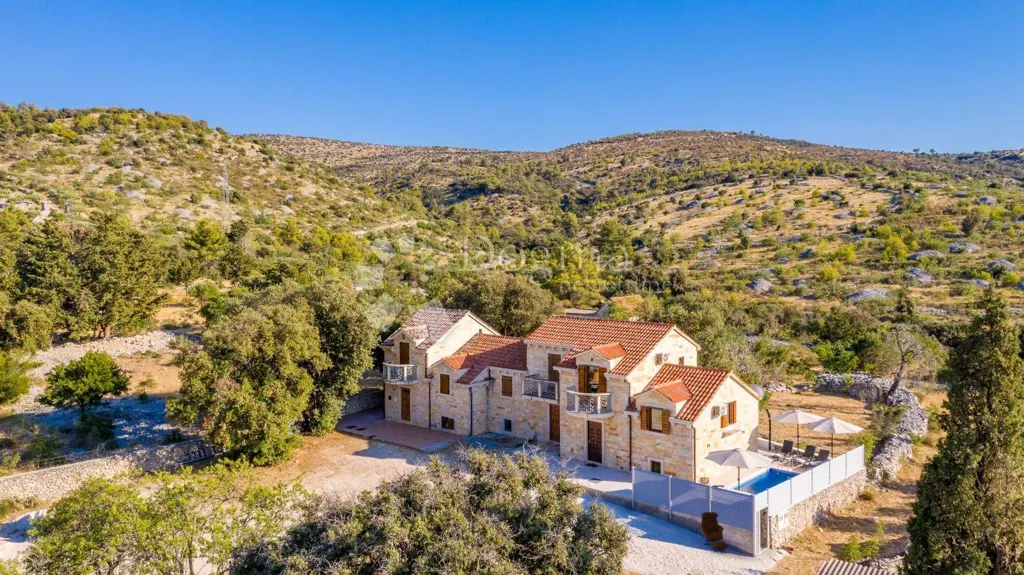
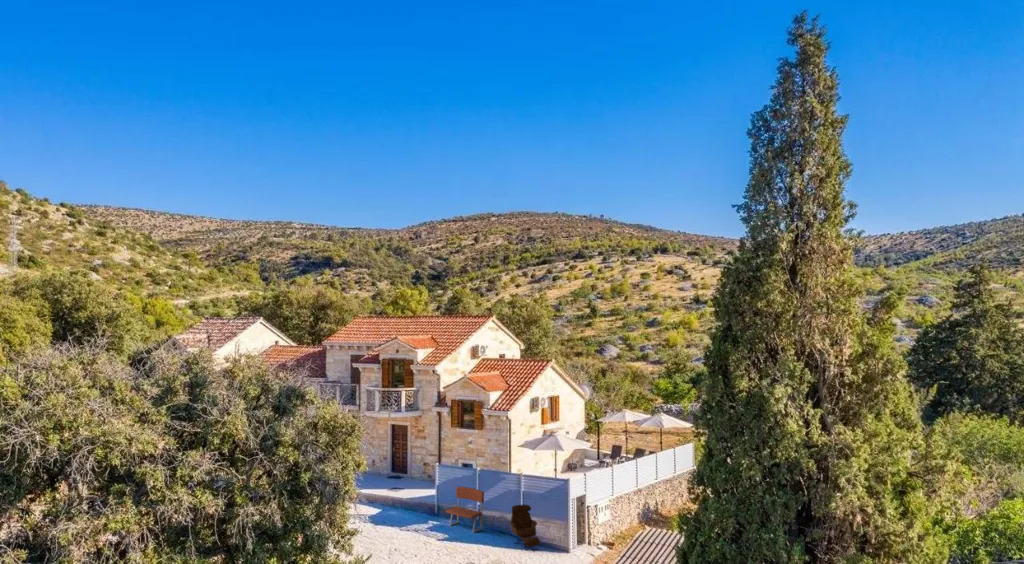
bench: none [644,490,676,530] -> present [446,486,484,532]

